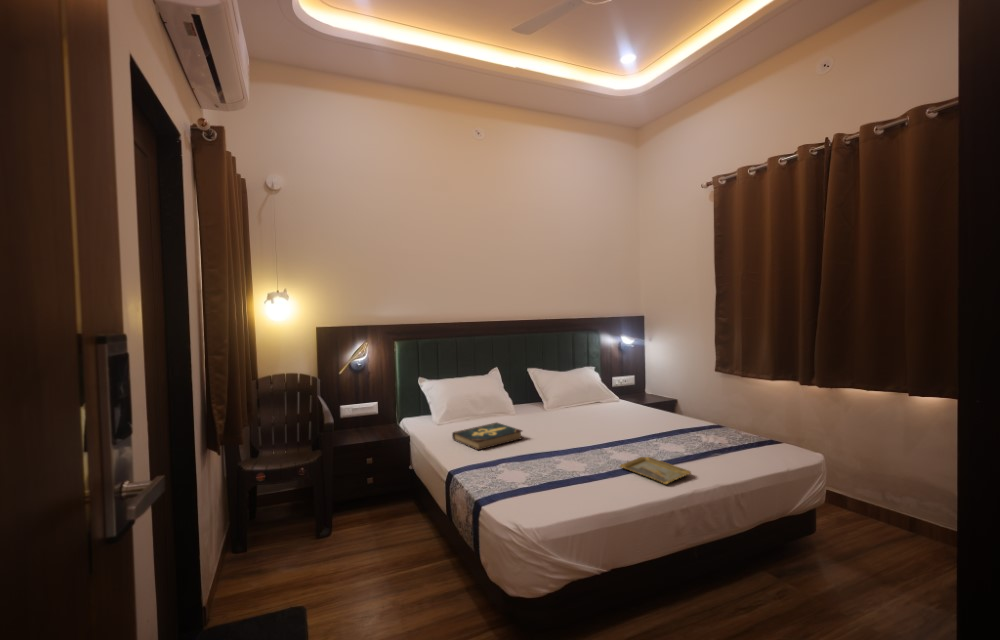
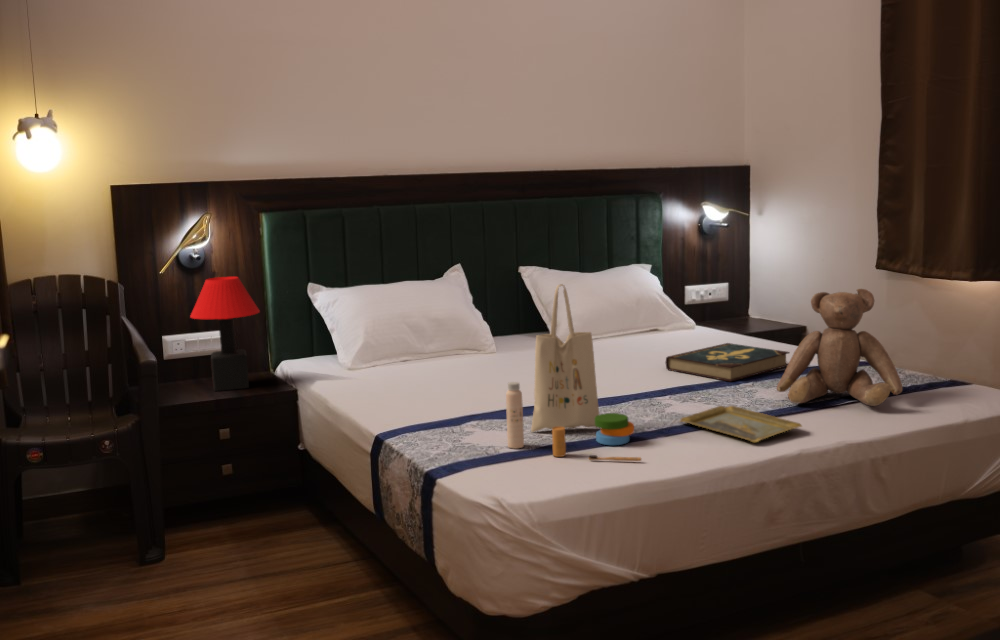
table lamp: none [353,375,390,437] -> present [190,277,259,391]
tote bag: none [522,389,601,497] -> present [506,284,641,461]
teddy bear: none [672,390,745,459] -> present [776,289,902,406]
book: present [452,423,522,450] -> present [666,343,789,382]

